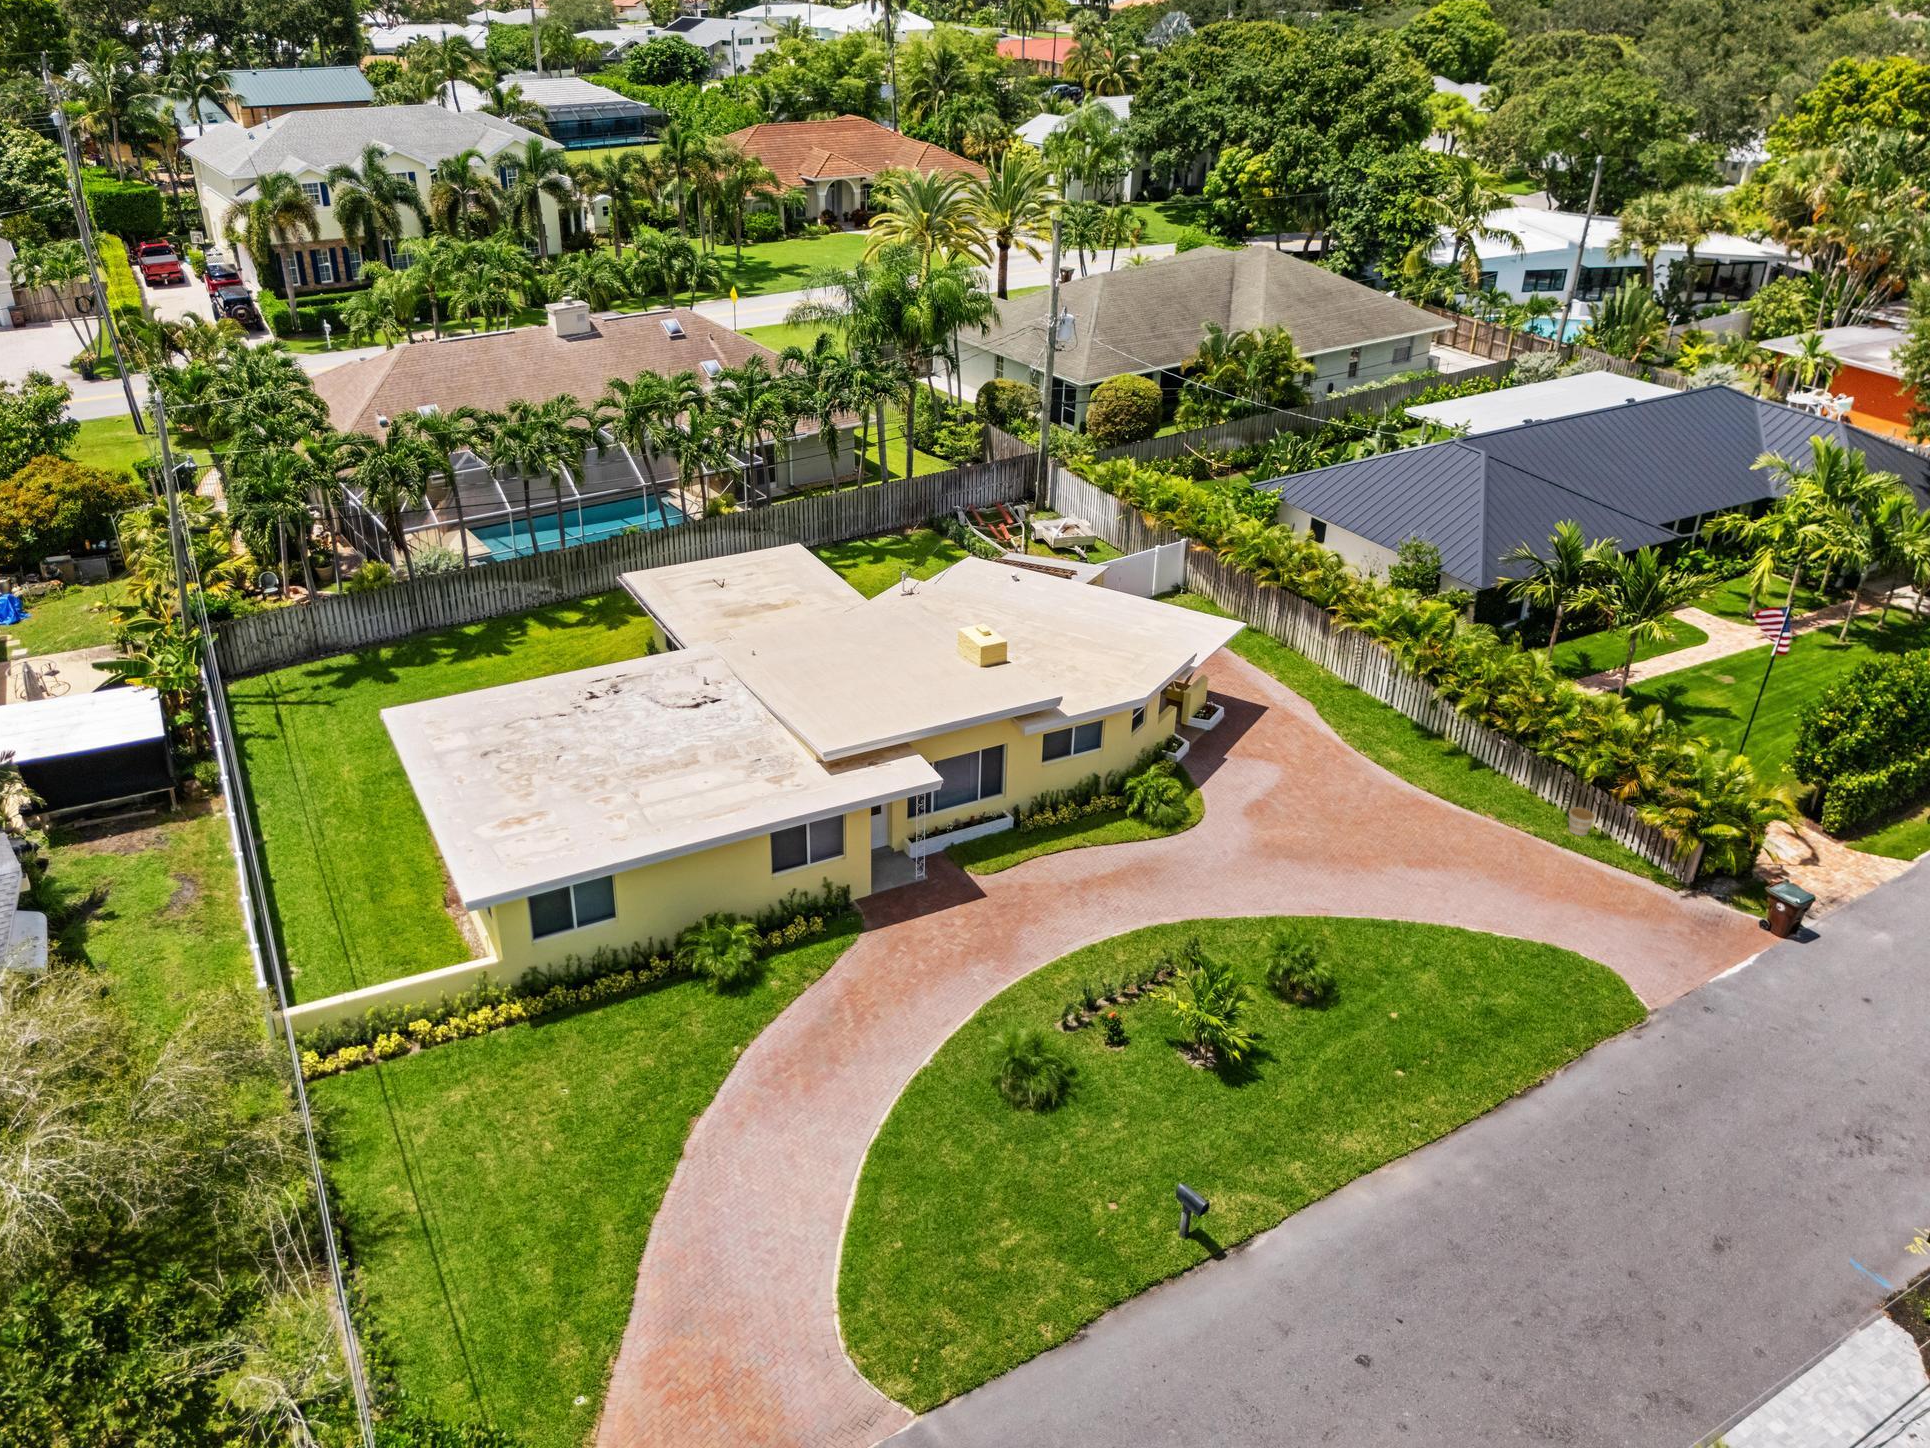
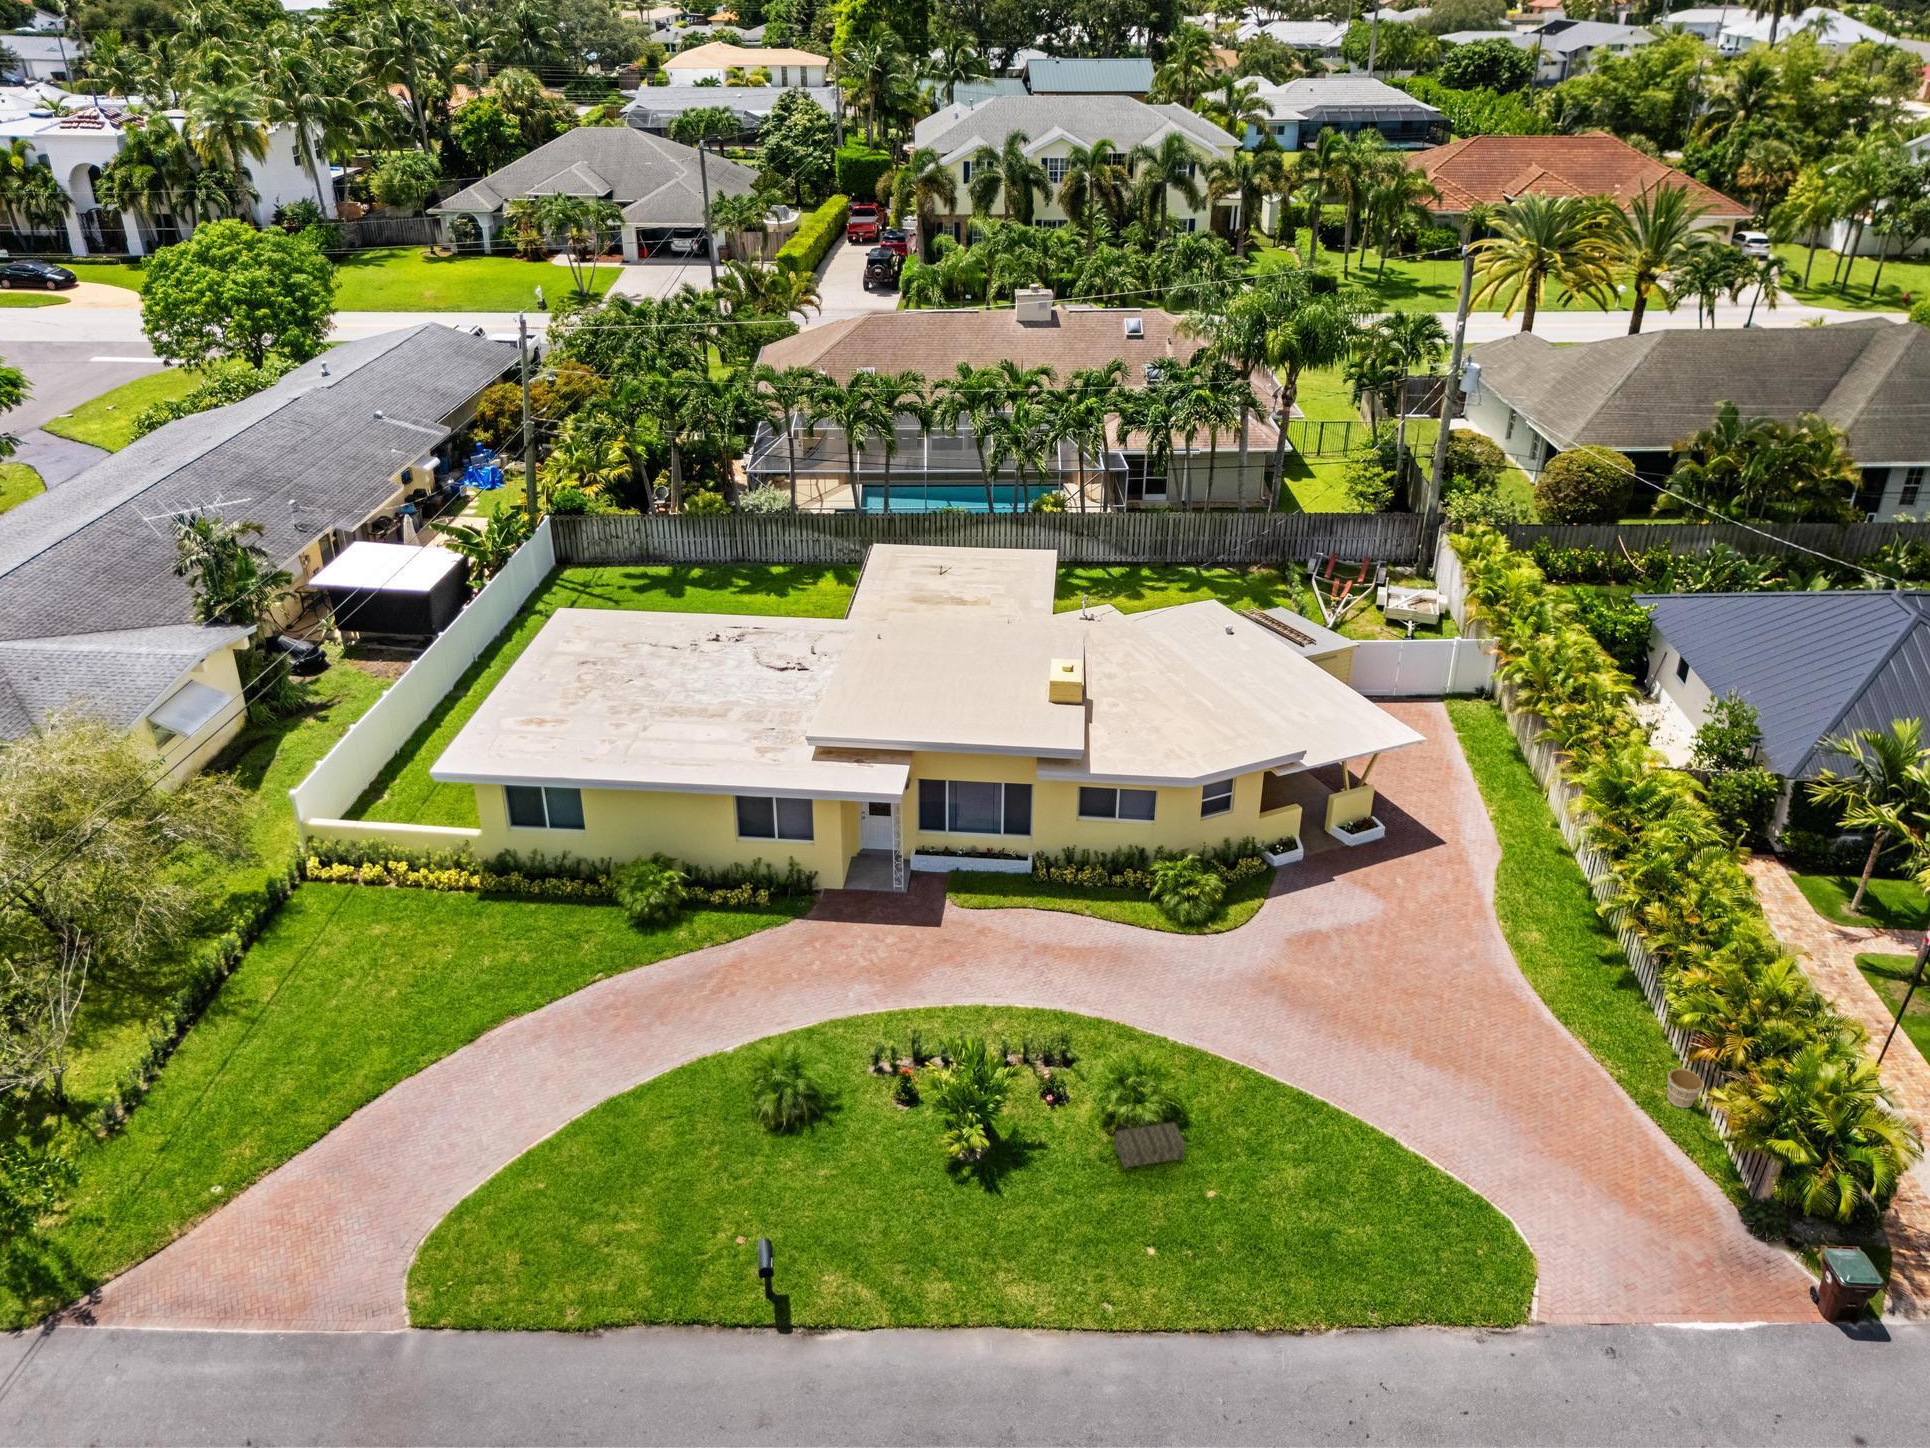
potted plant: none [1679,867,1717,899] -> present [1738,1196,1791,1241]
bench: none [1301,968,1356,1023] -> present [1115,1122,1185,1173]

